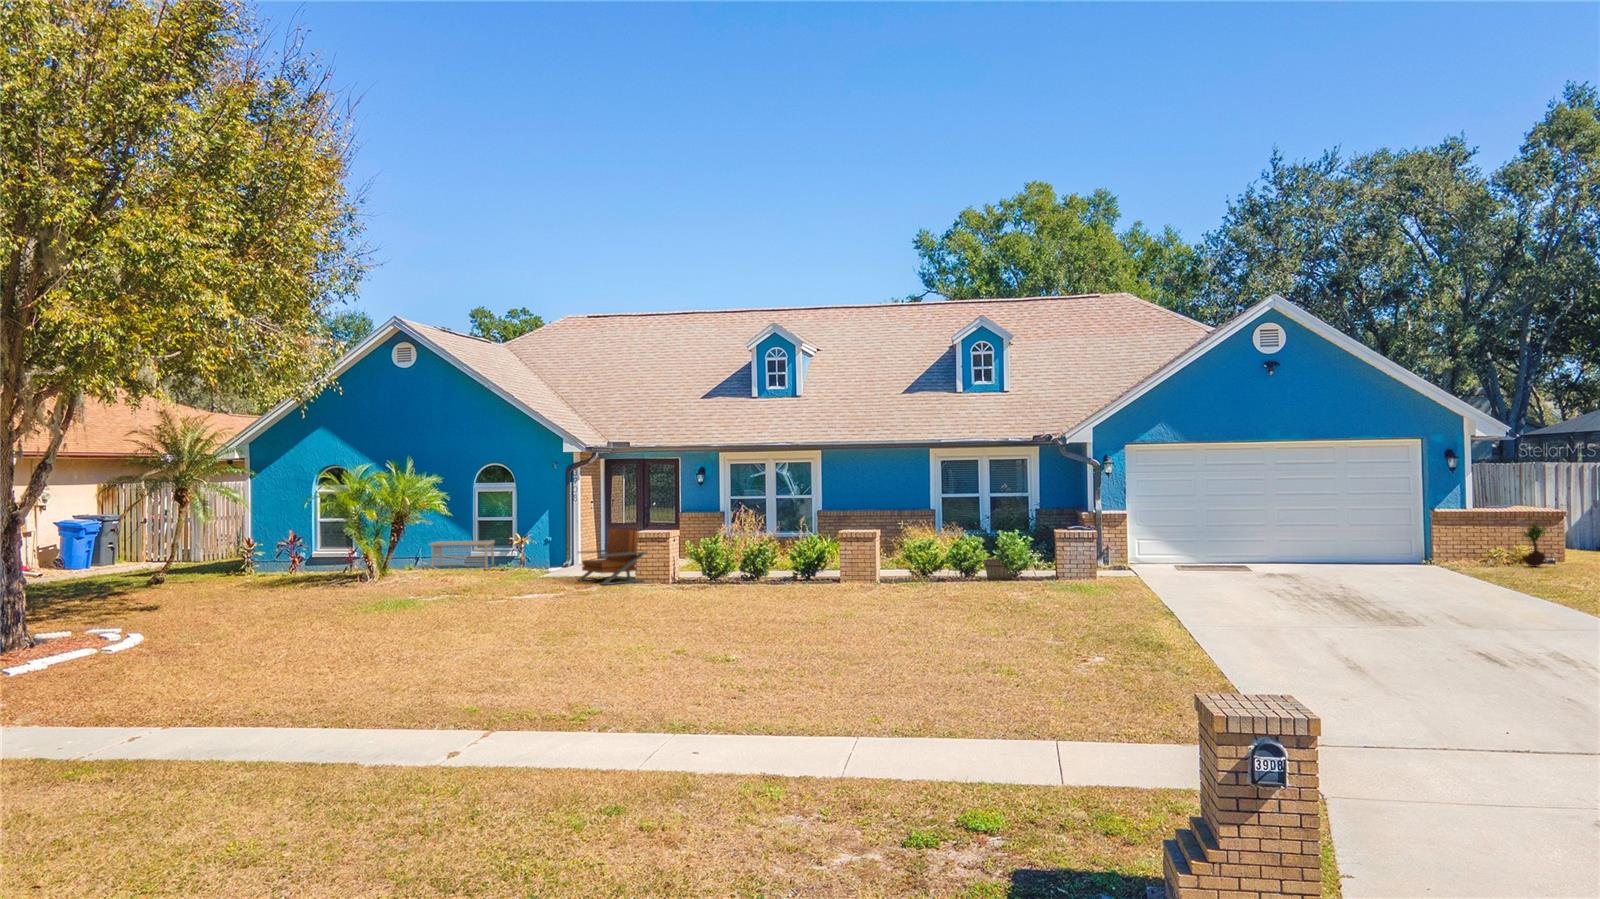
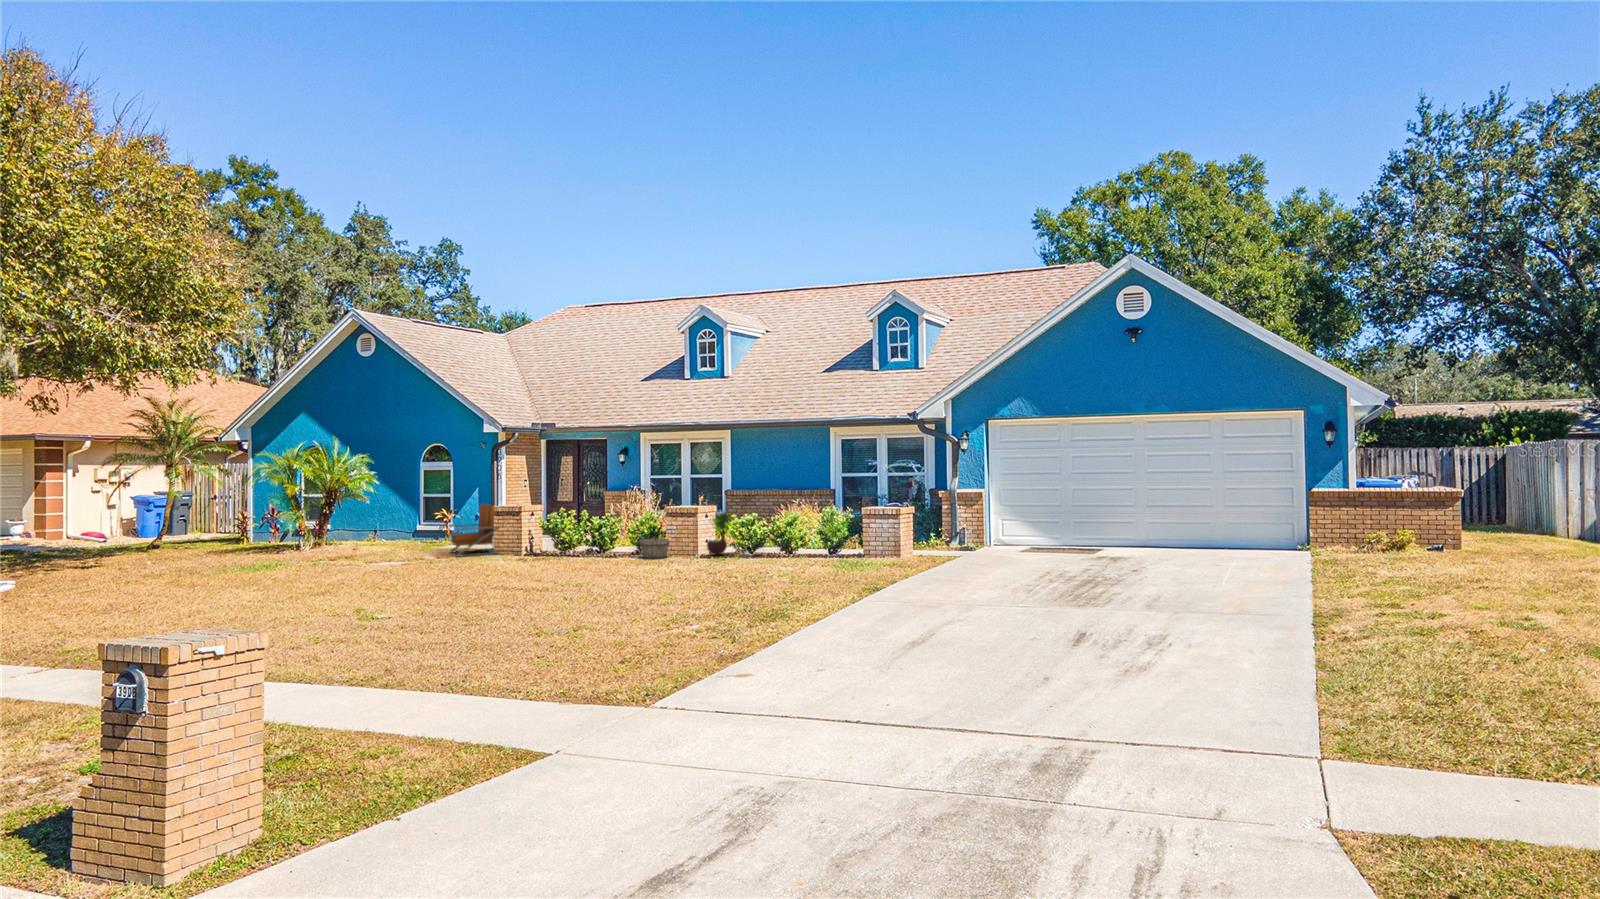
potted tree: present [1522,523,1548,567] -> present [707,513,731,555]
storage bench: present [429,540,495,568] -> none [373,514,435,538]
wooden bucket: present [984,559,1013,580] -> present [640,533,669,559]

